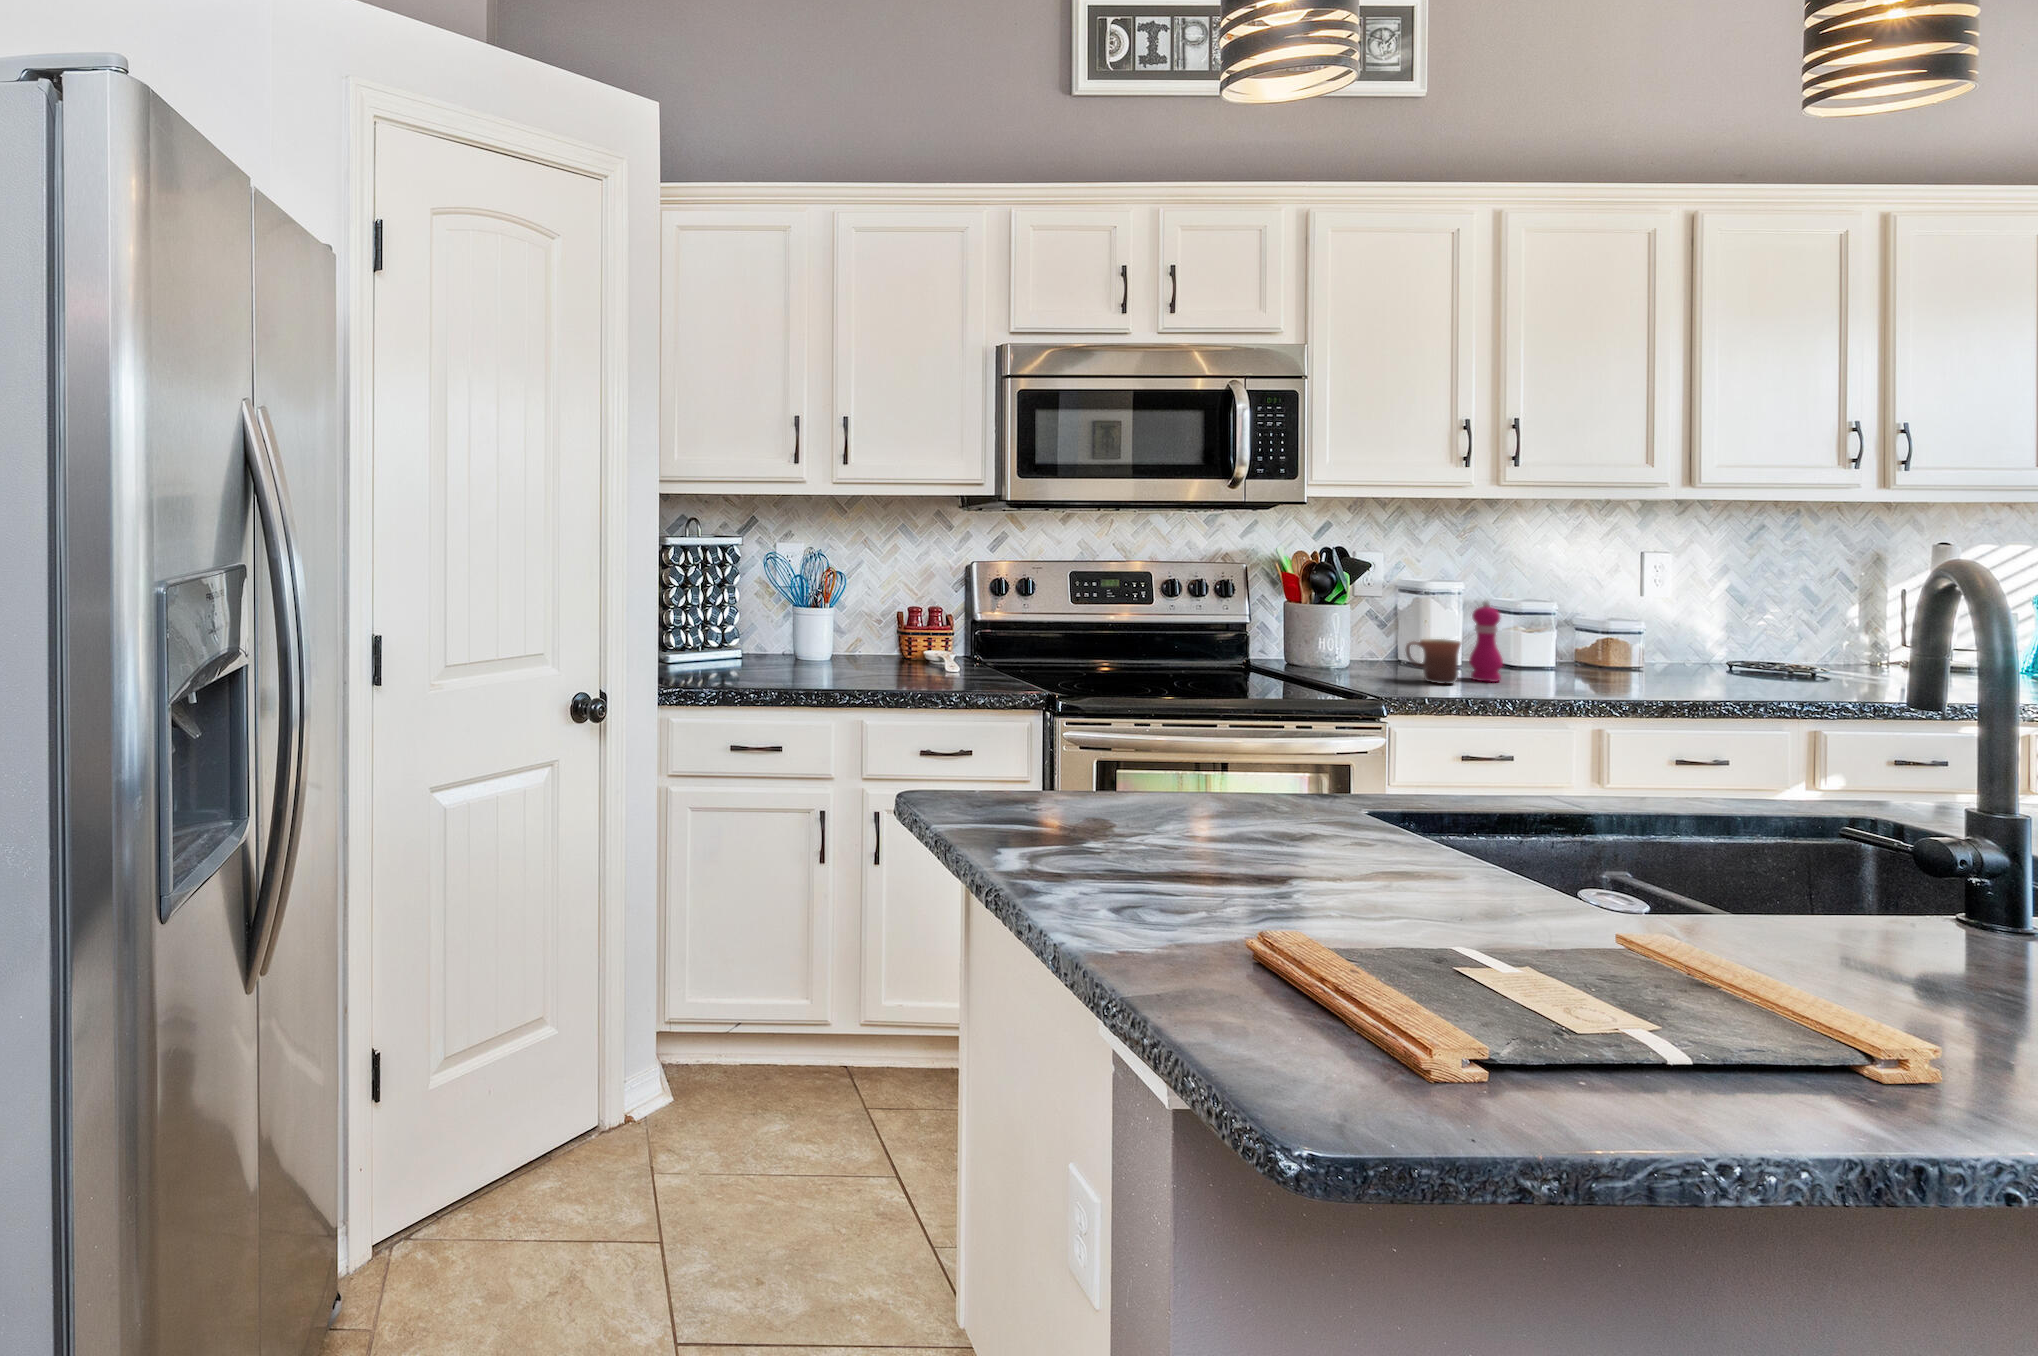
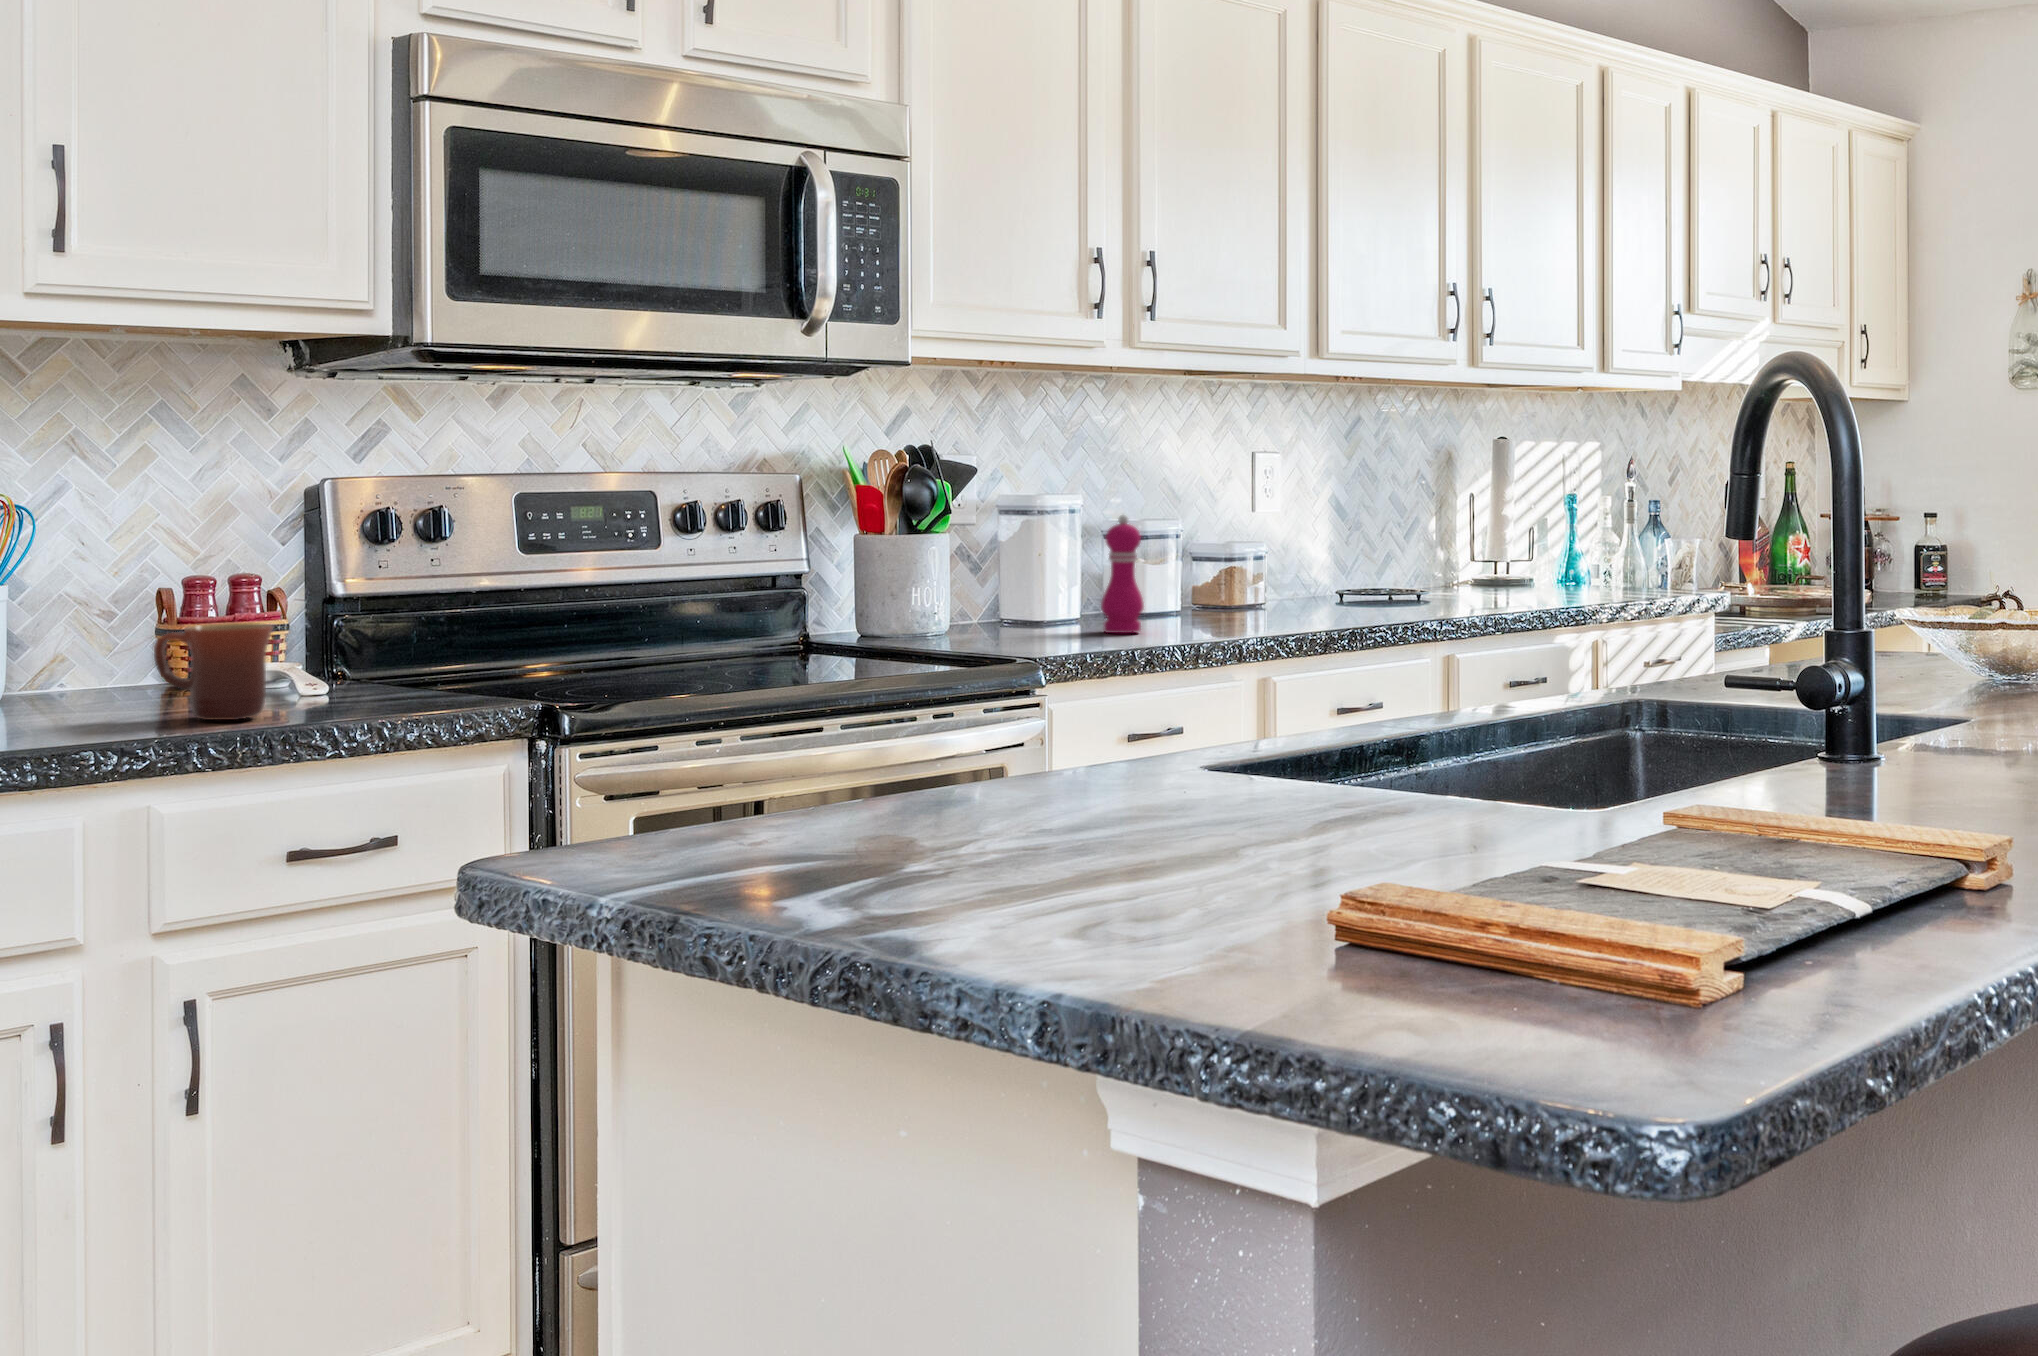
mug: present [1405,639,1461,684] -> present [154,623,273,720]

